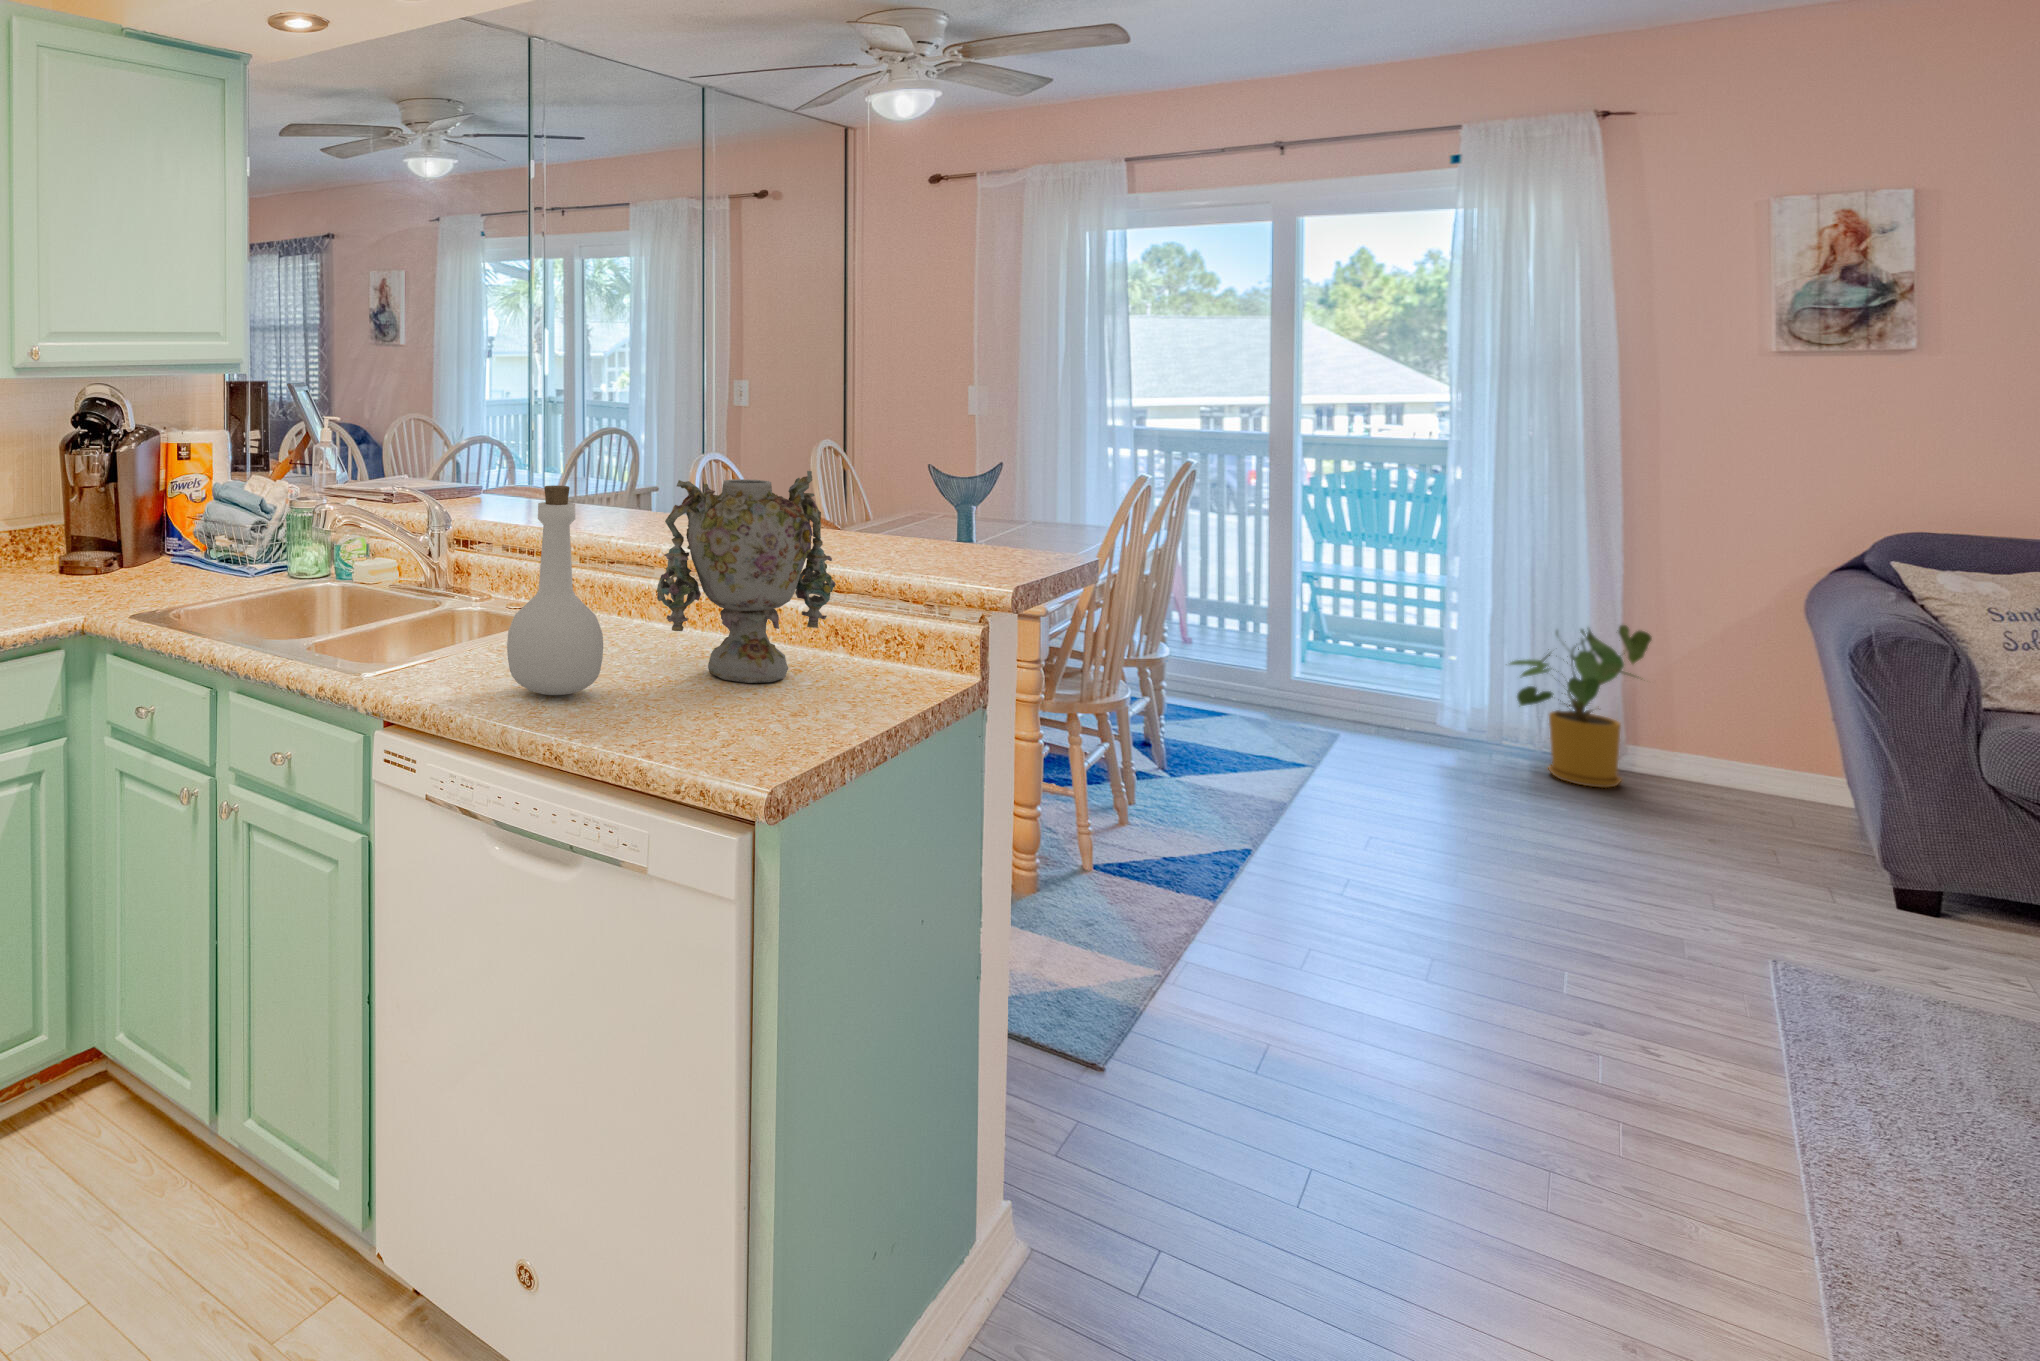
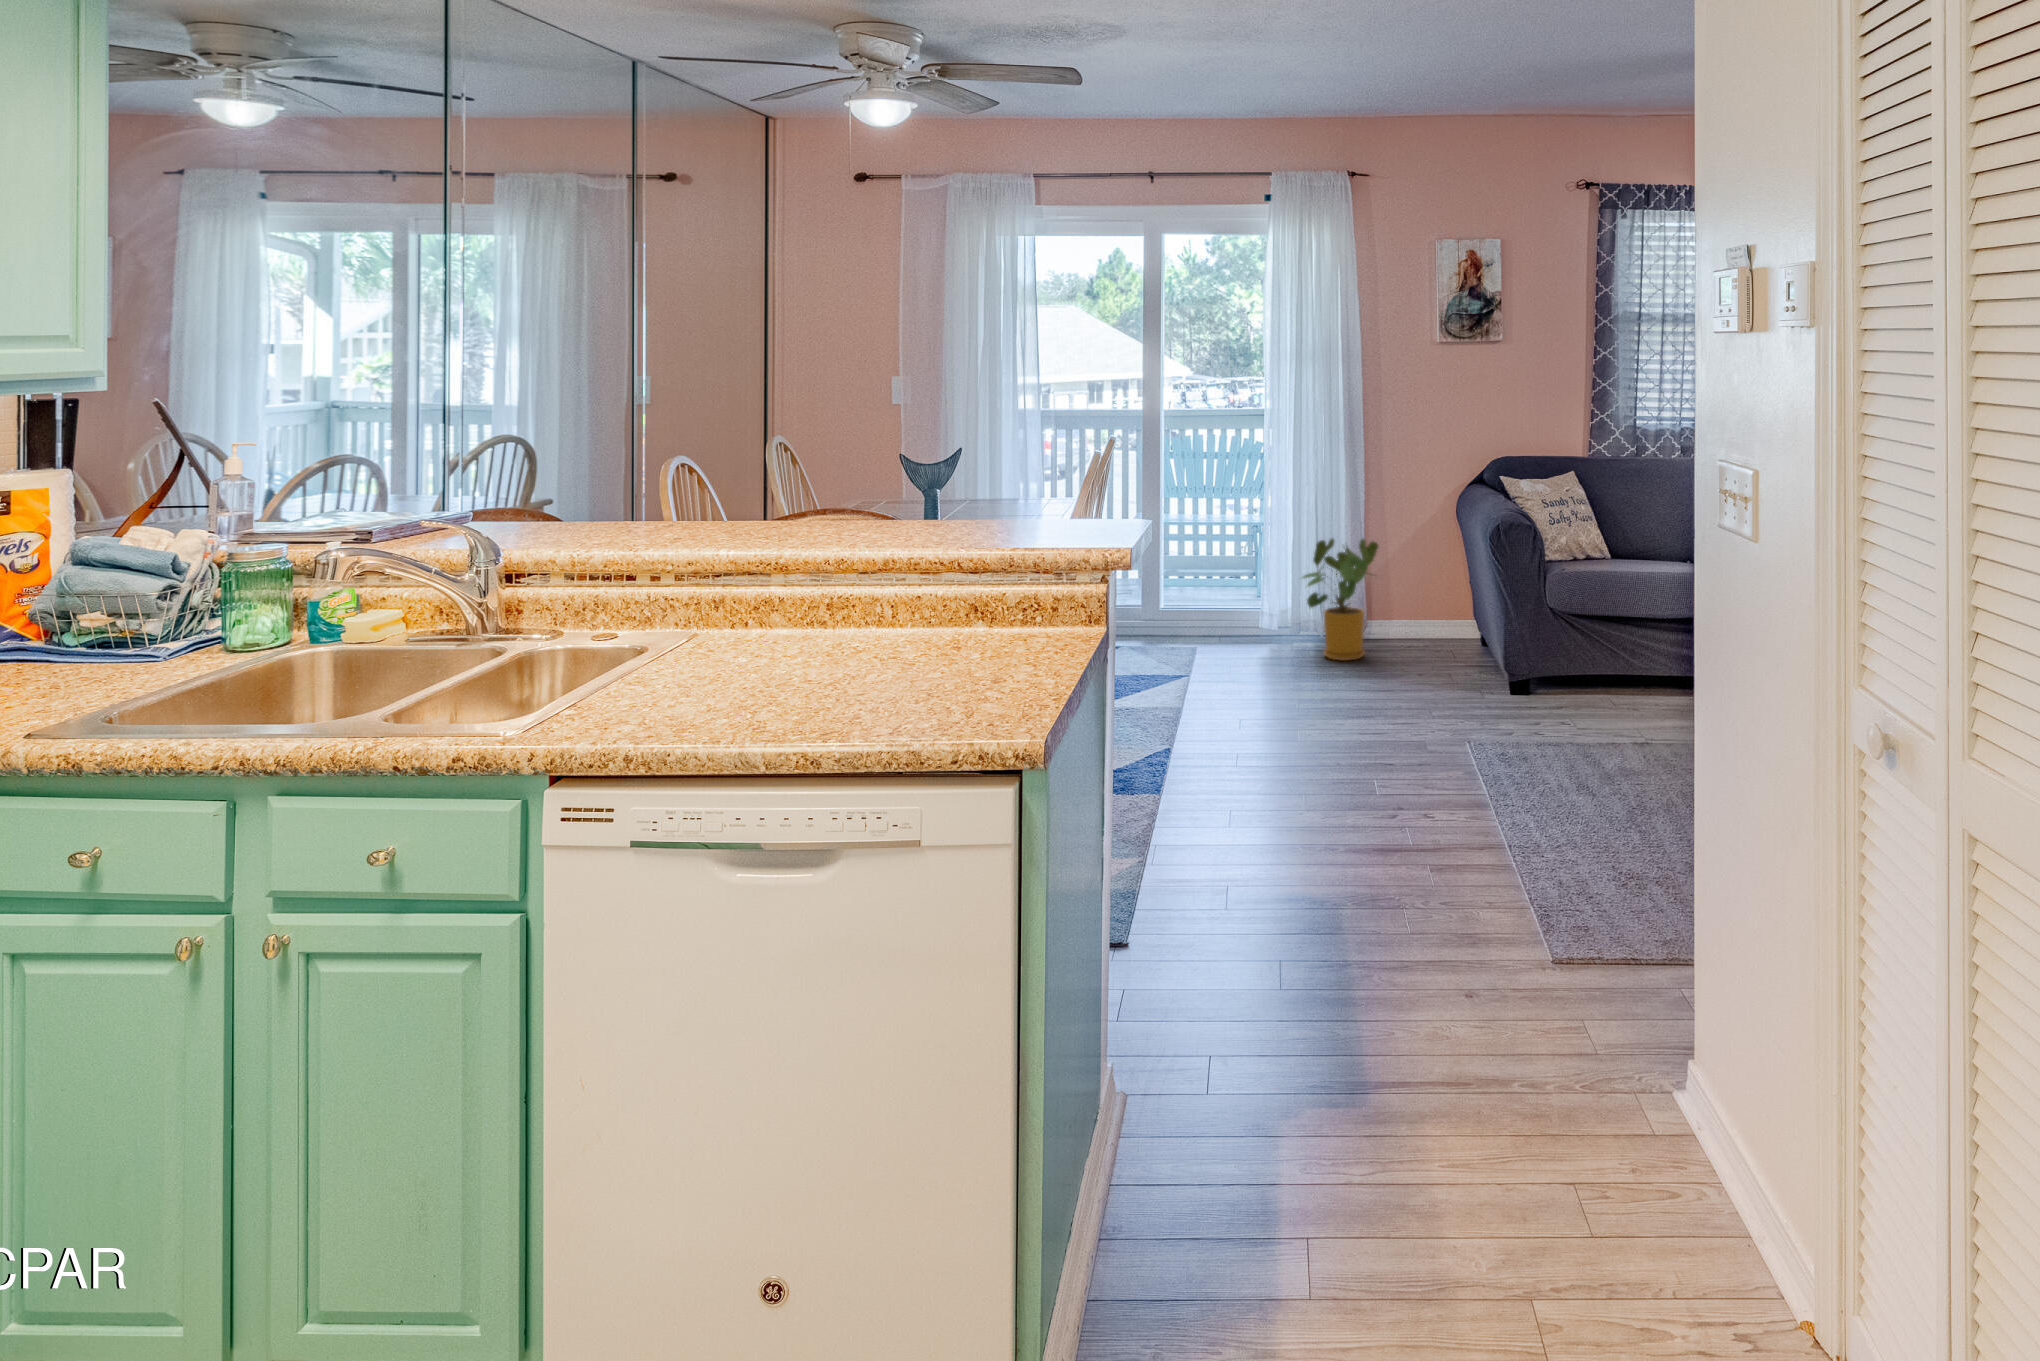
vase: present [657,471,836,683] -> none [844,468,991,662]
bottle: present [507,486,603,695] -> none [729,500,828,701]

